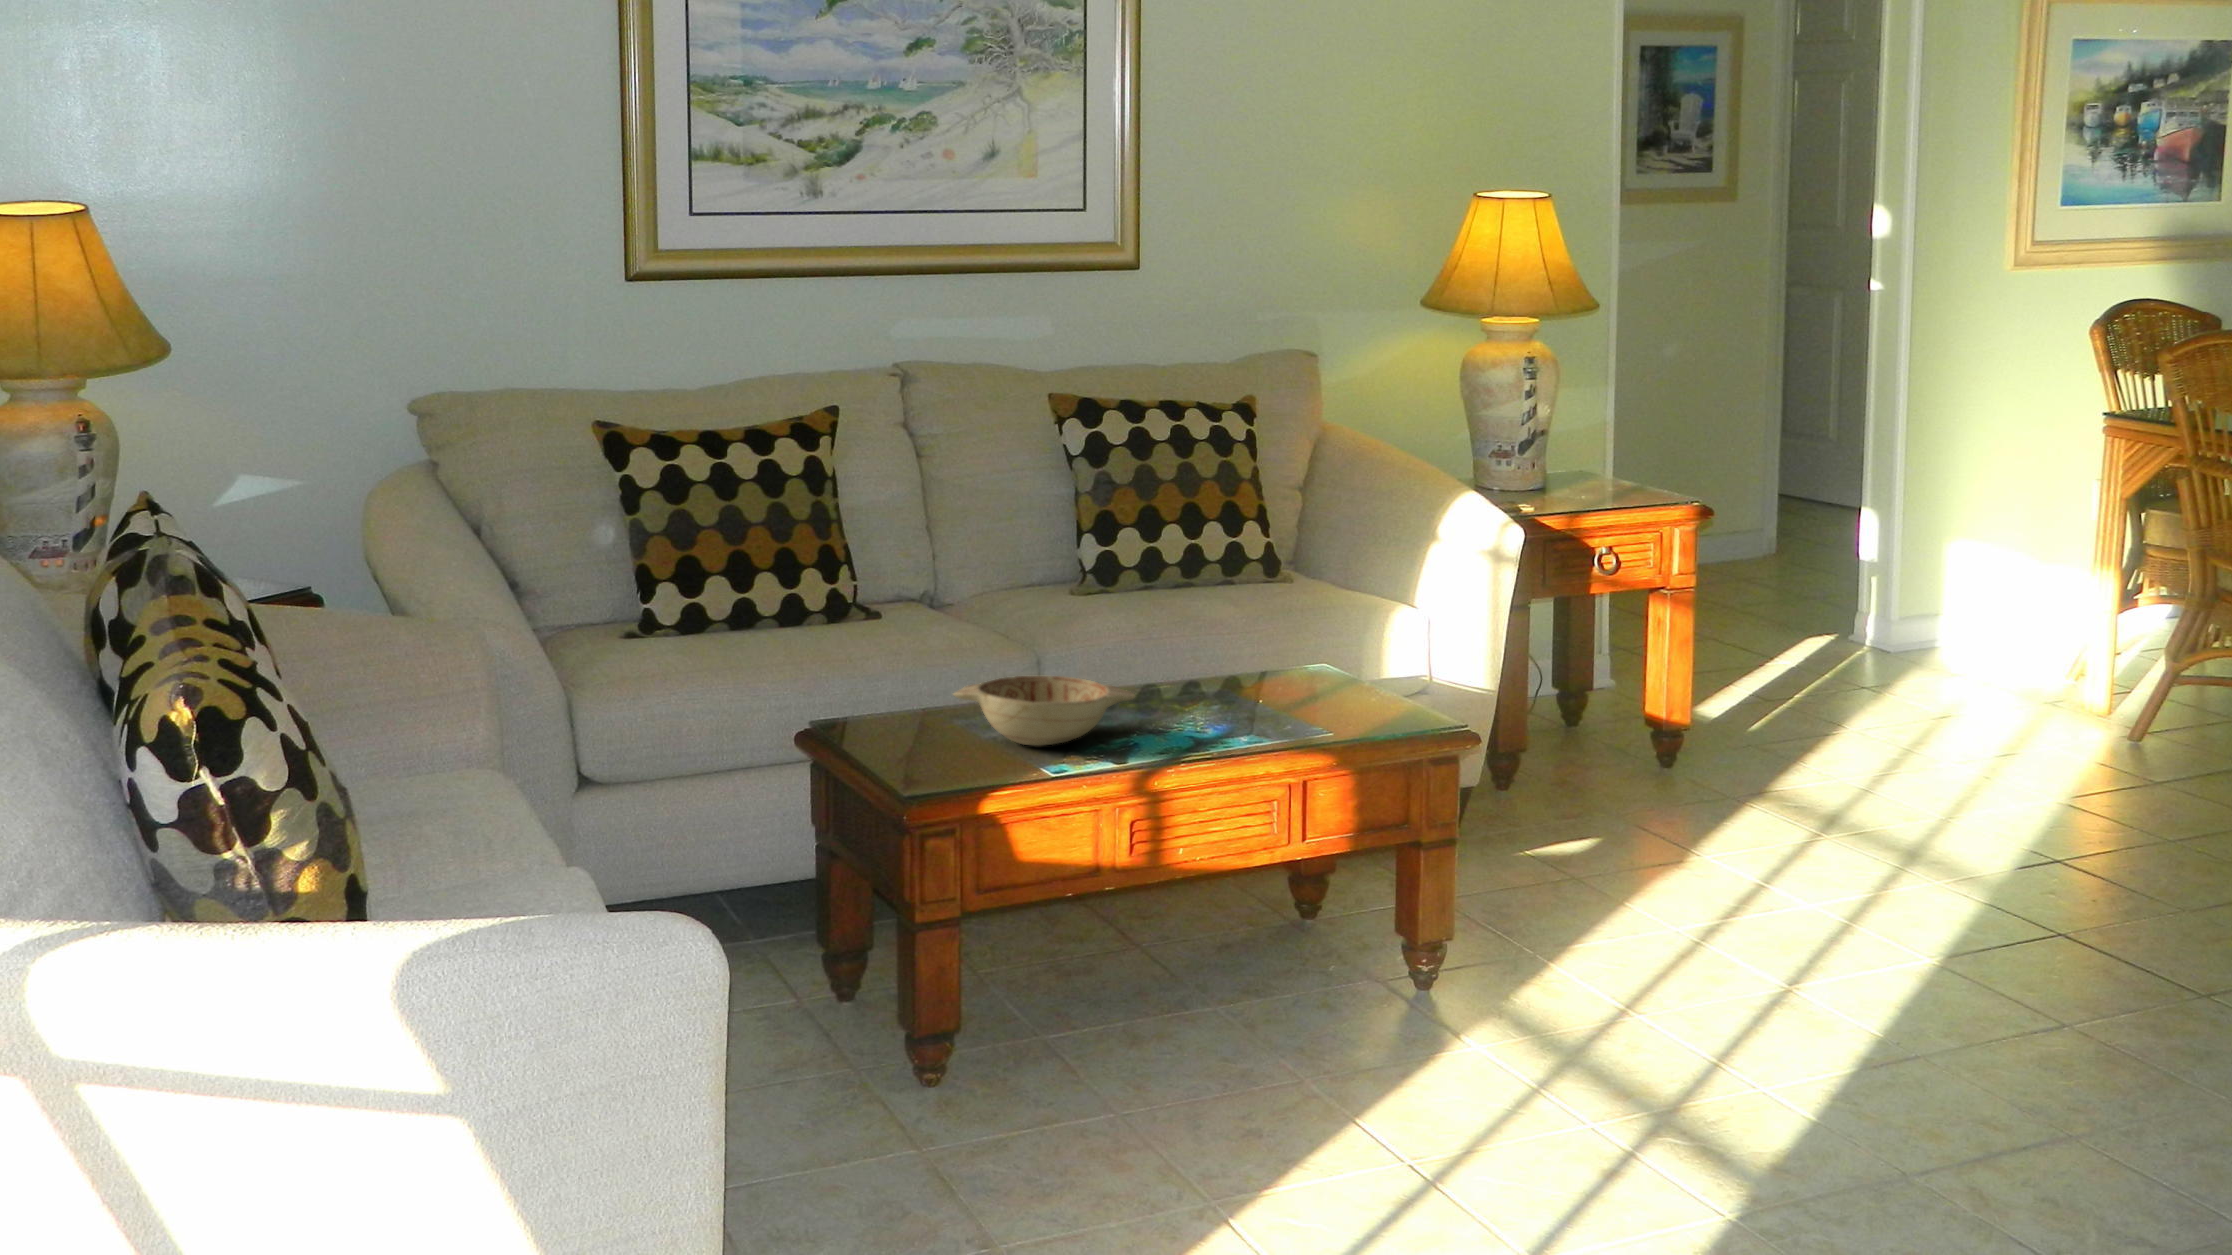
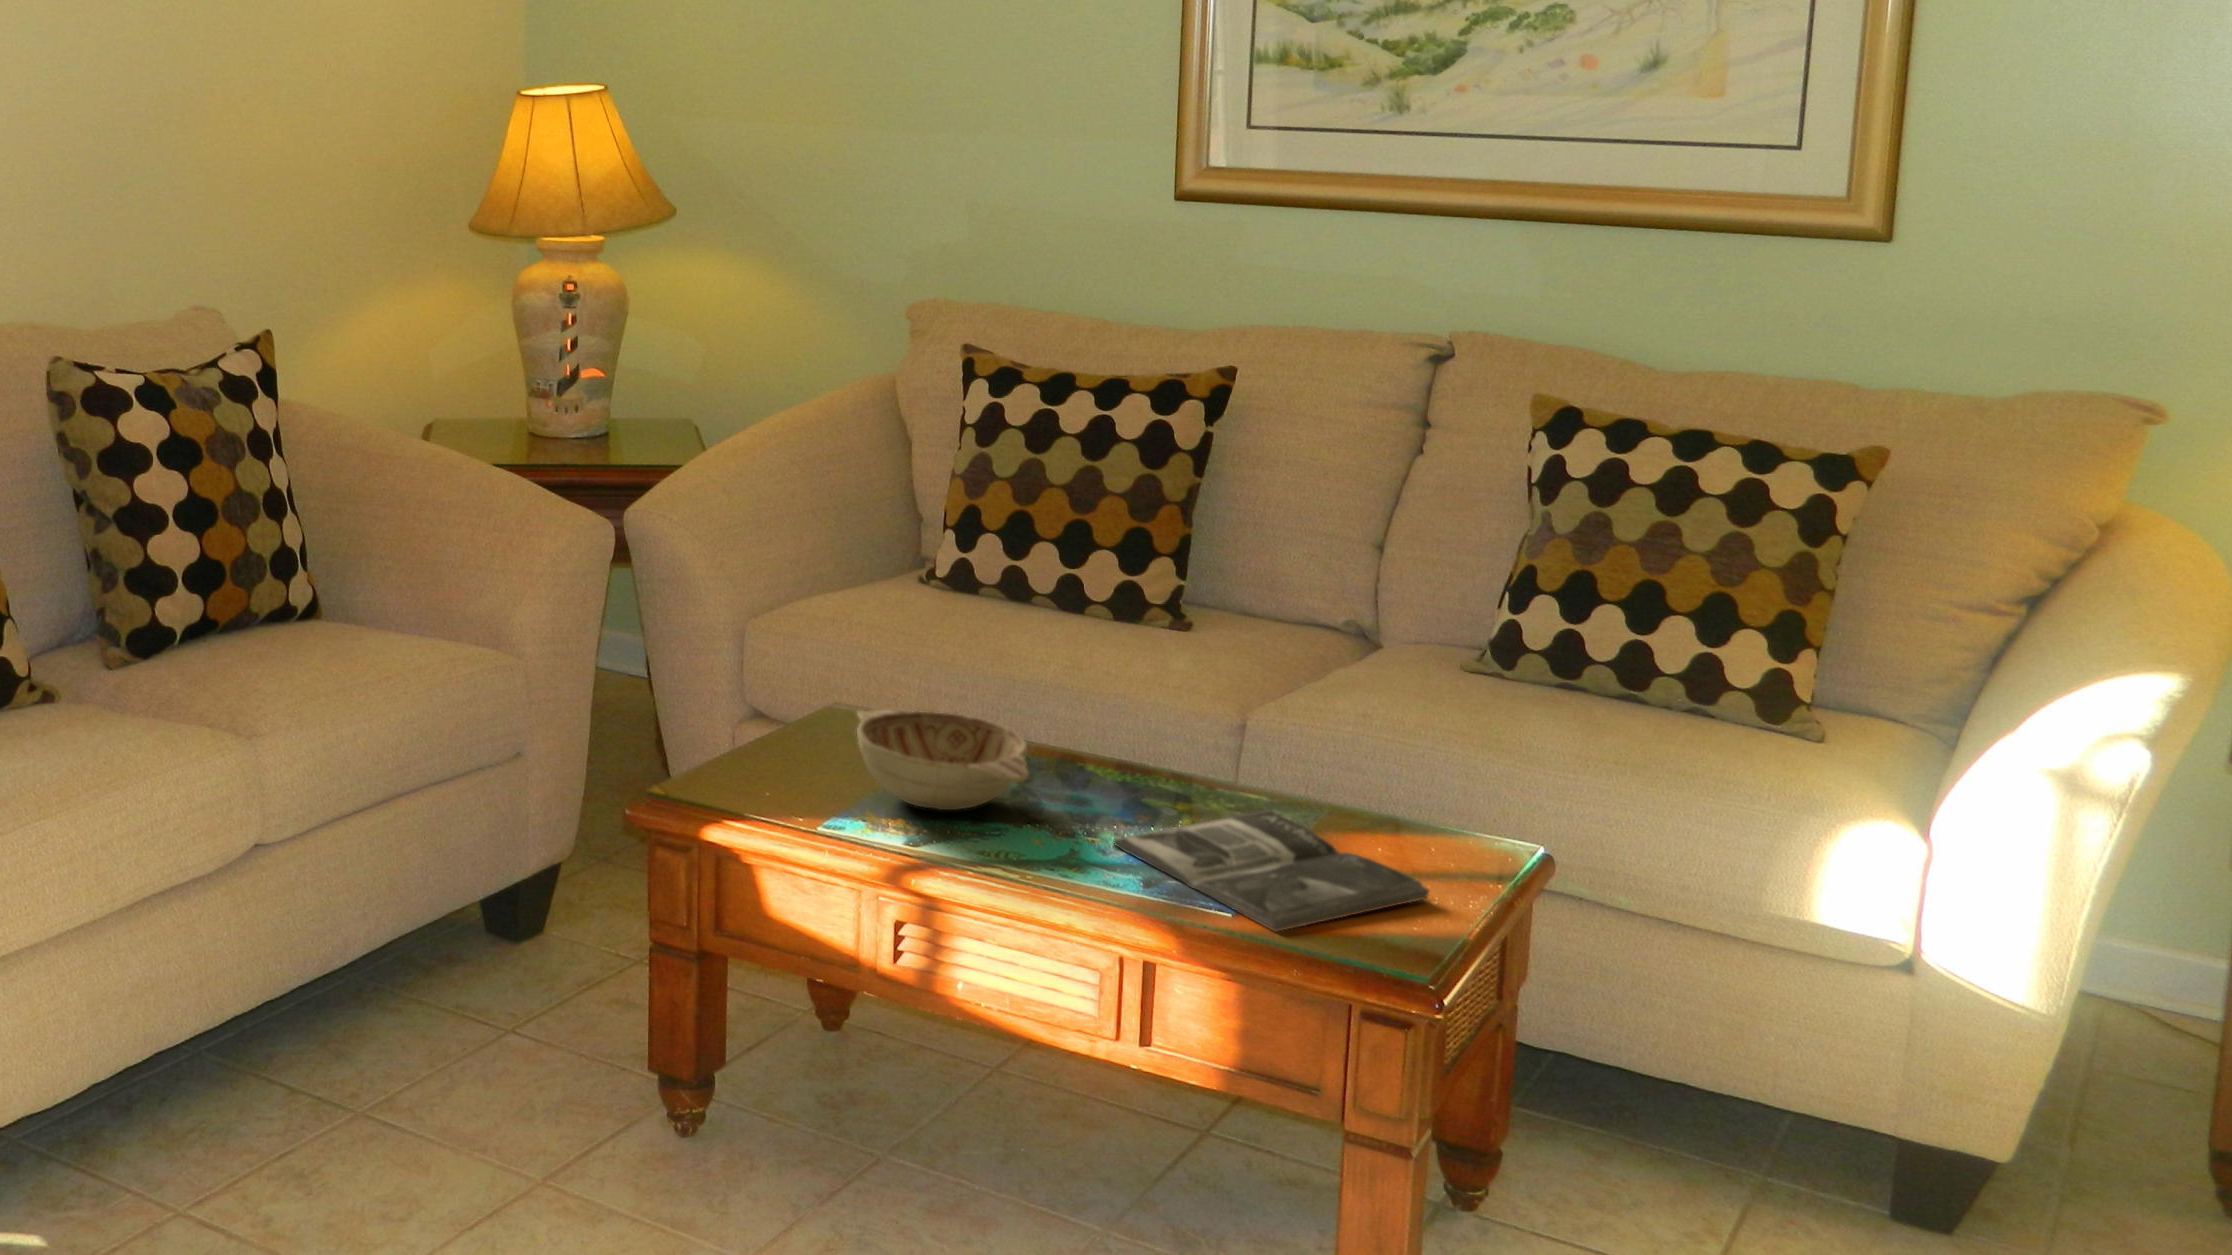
magazine: none [1179,685,1356,733] -> present [1113,811,1429,932]

